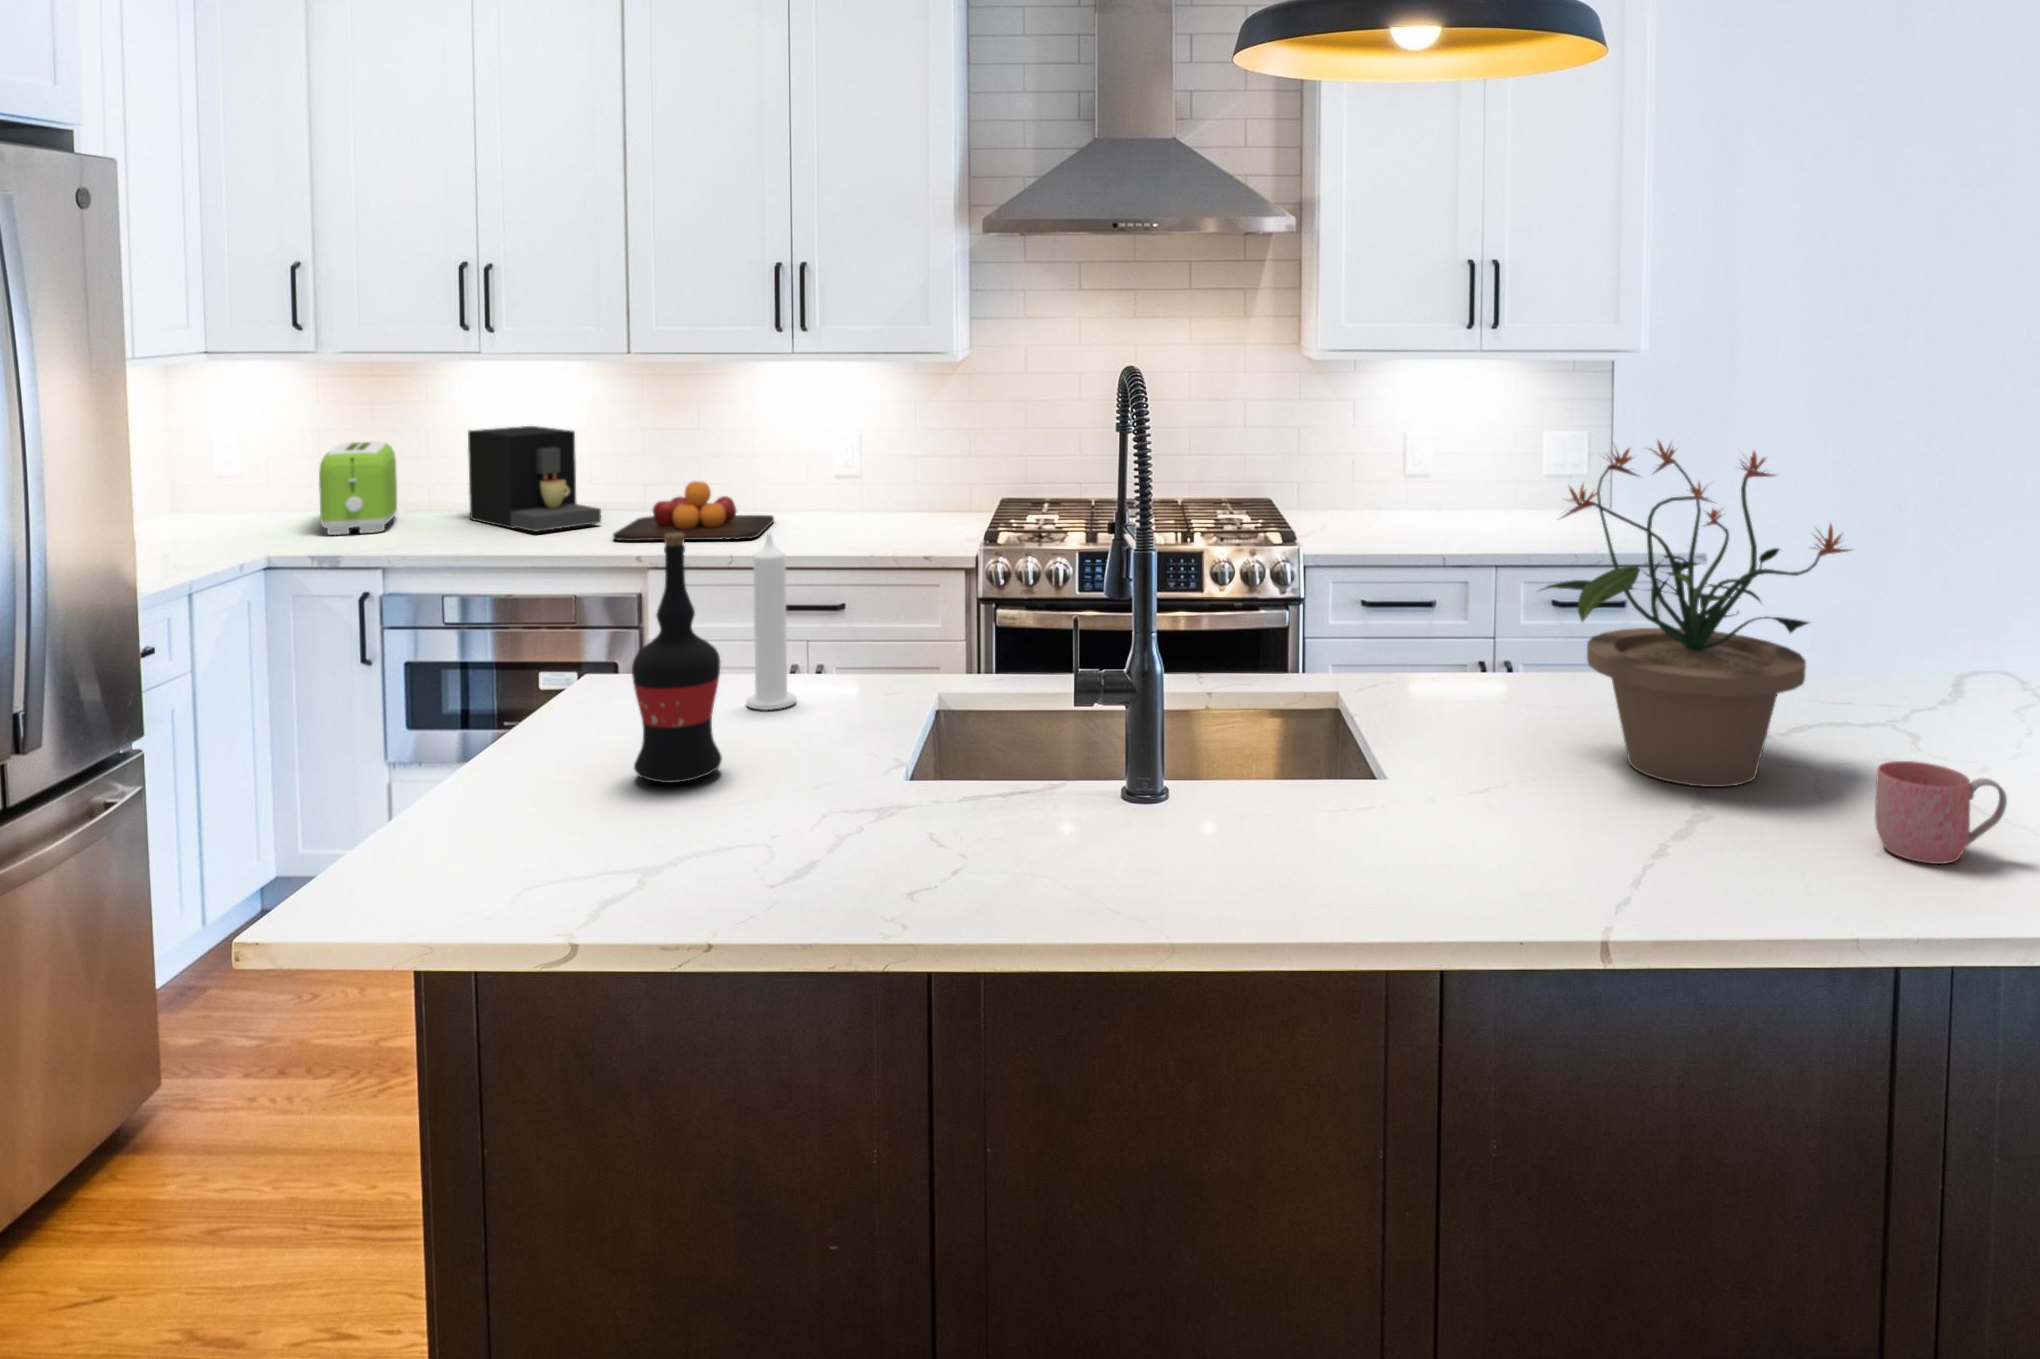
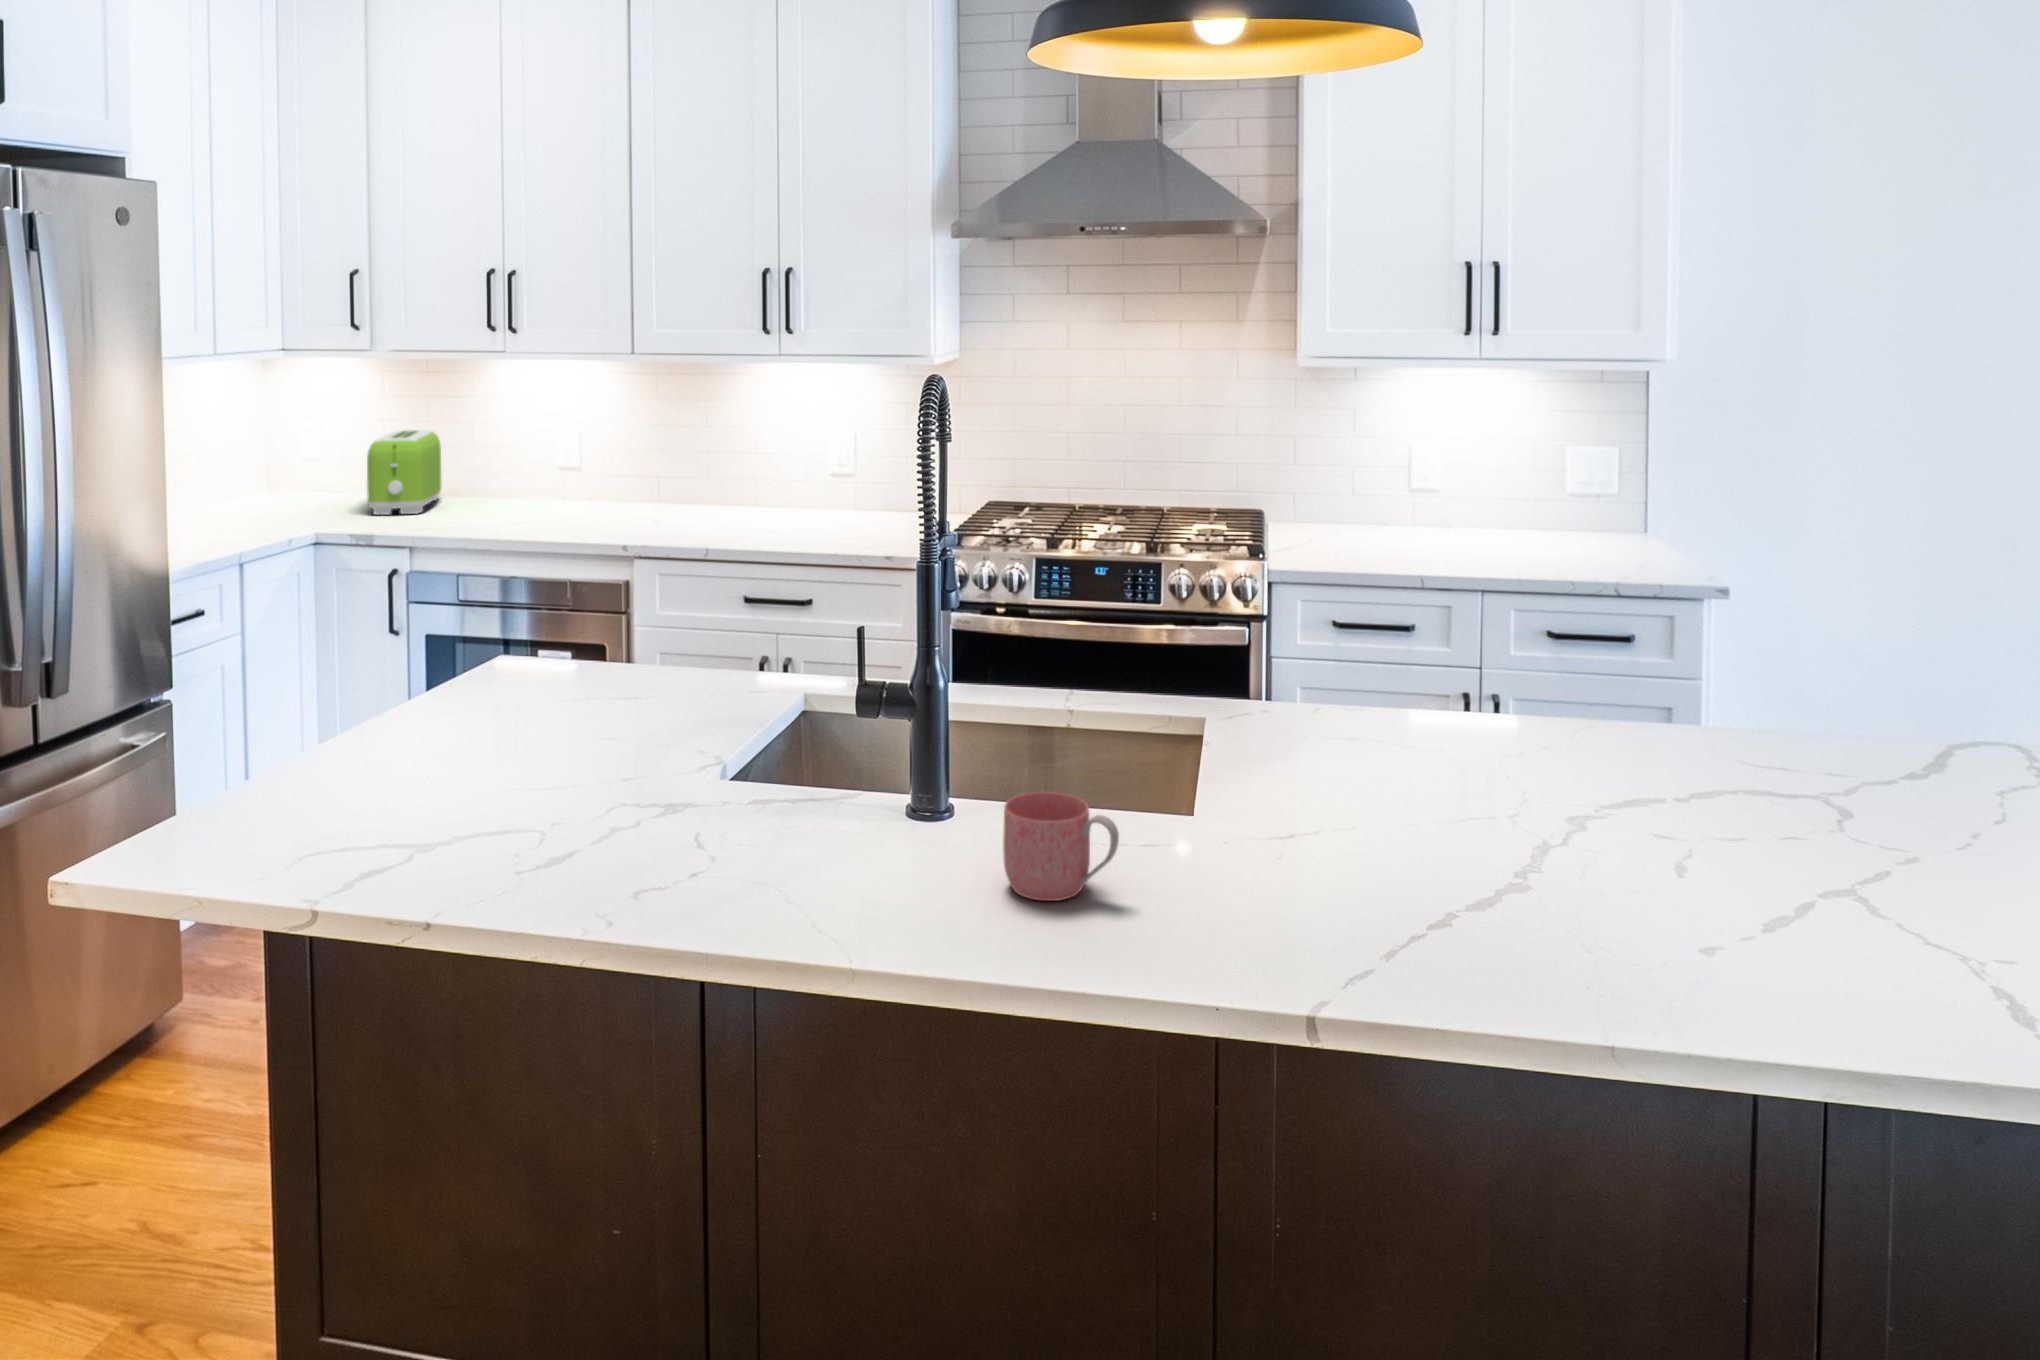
coffee maker: present [468,426,601,532] -> none [500,418,610,518]
potted plant: present [1542,441,1850,787] -> none [1381,462,1717,854]
chopping board: present [613,481,774,541] -> none [612,475,768,532]
wine bottle: present [632,533,722,783] -> none [468,527,552,765]
candle: present [746,533,796,710] -> none [618,529,666,701]
mug: present [1875,761,2007,864] -> present [1003,792,1119,901]

